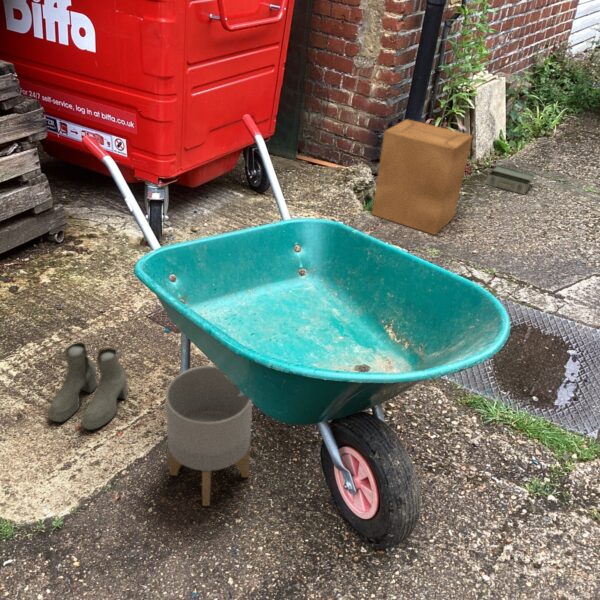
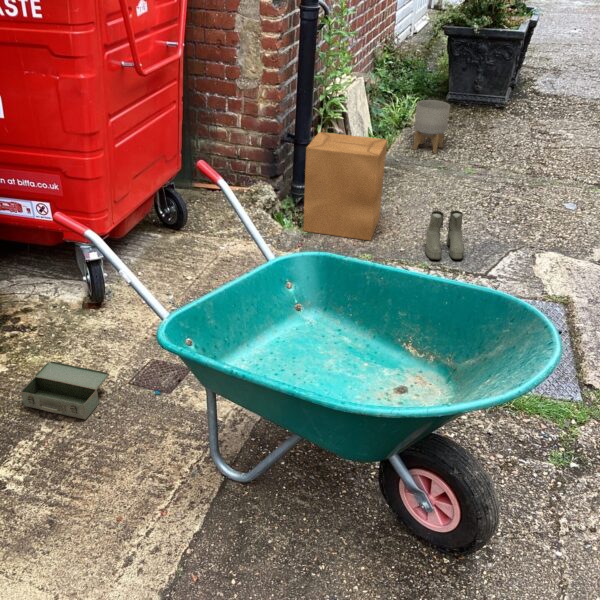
toolbox: present [486,166,535,194] -> present [21,361,109,419]
boots: present [49,342,128,430] -> present [425,211,464,260]
planter: present [165,365,252,506] -> present [413,100,450,153]

